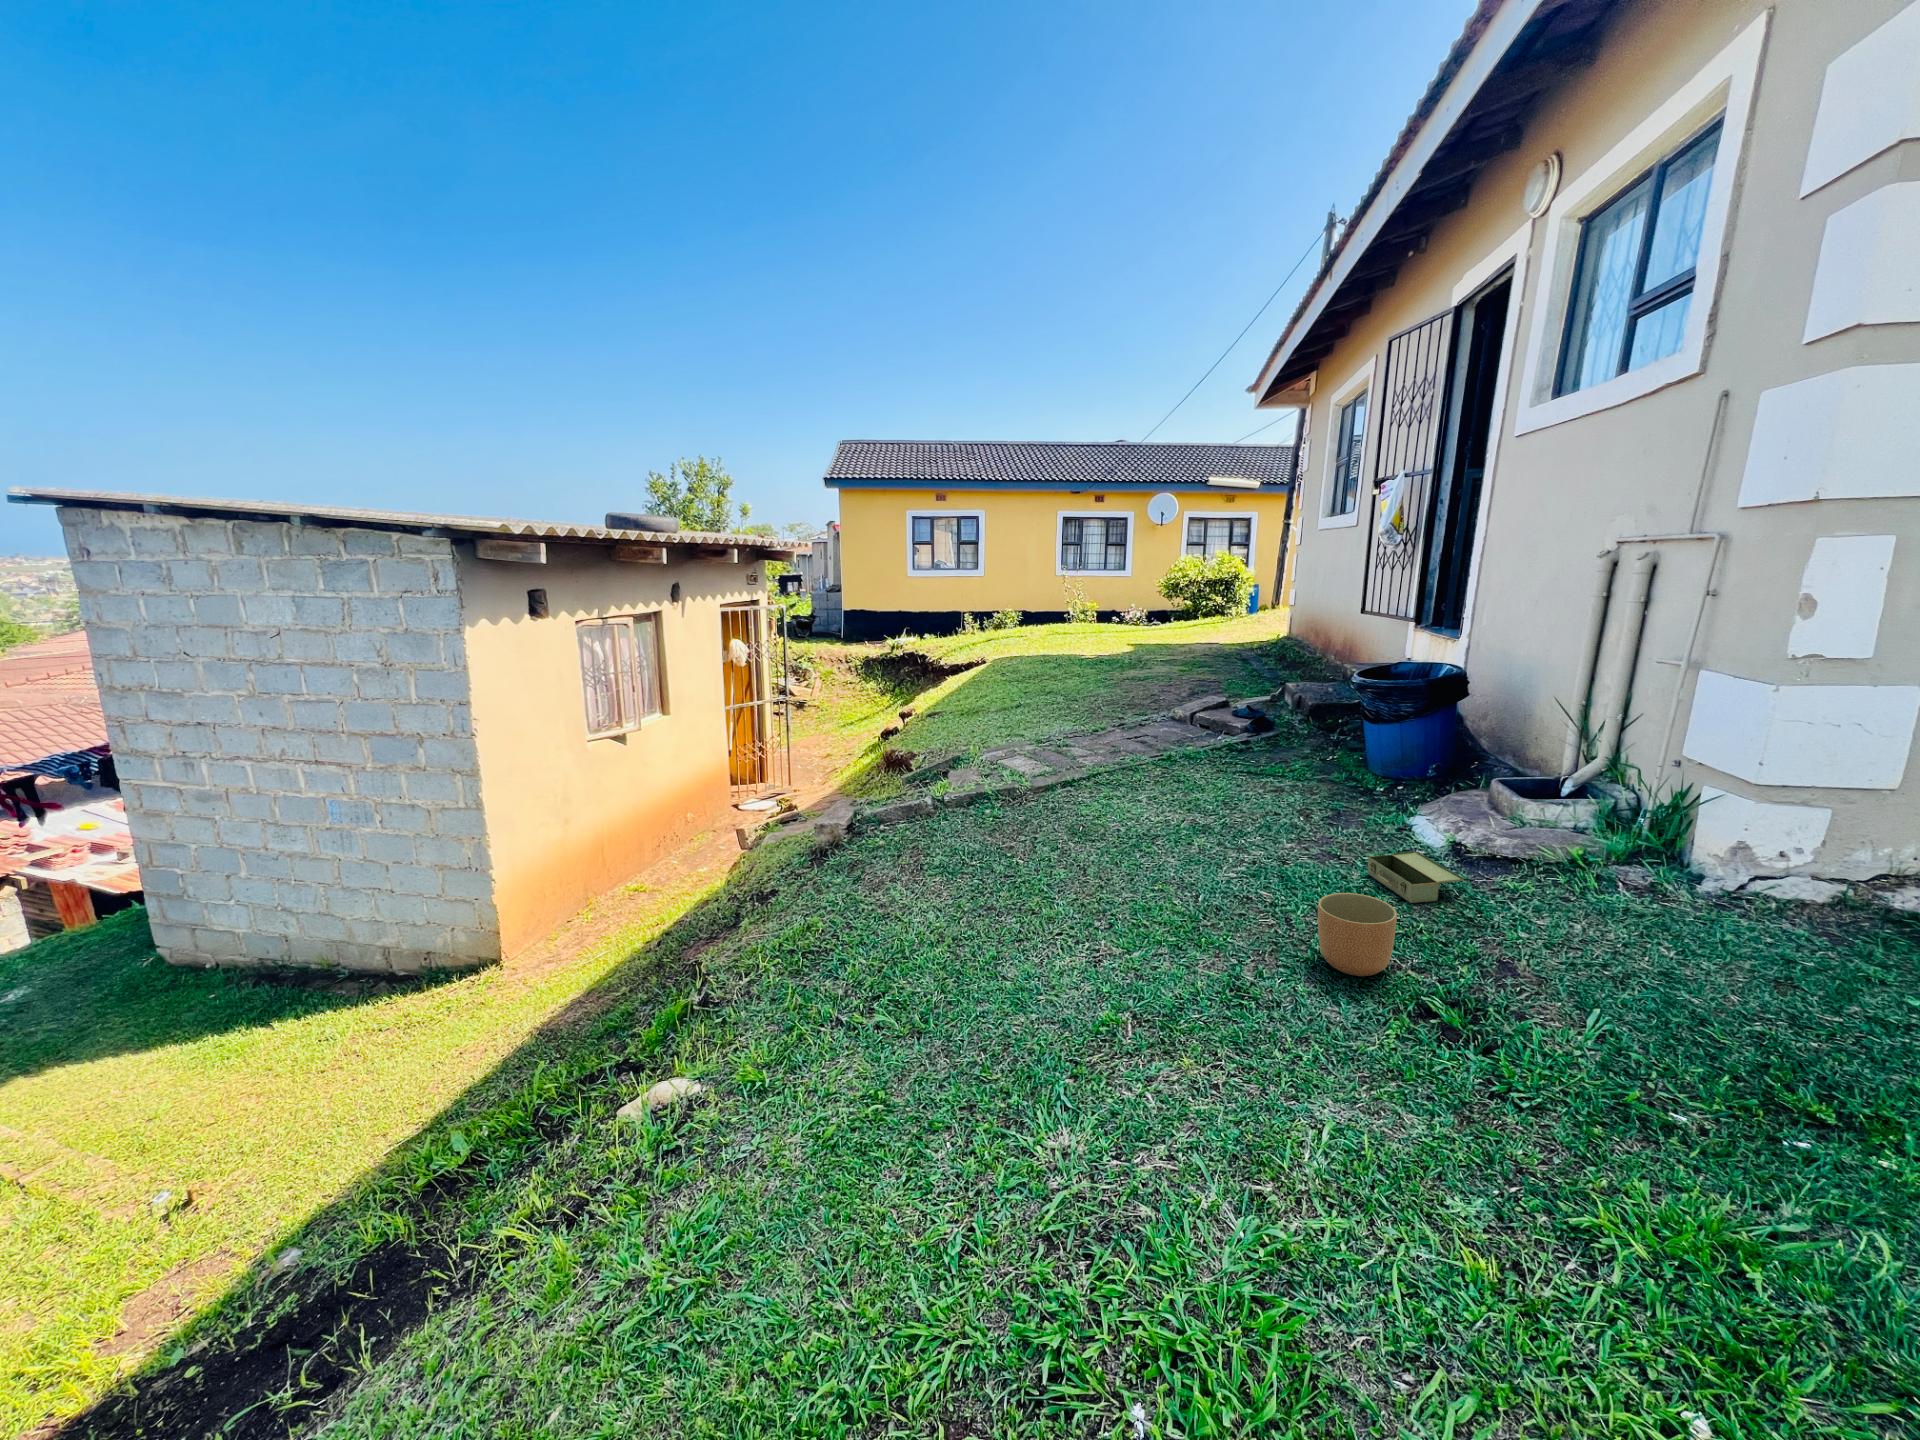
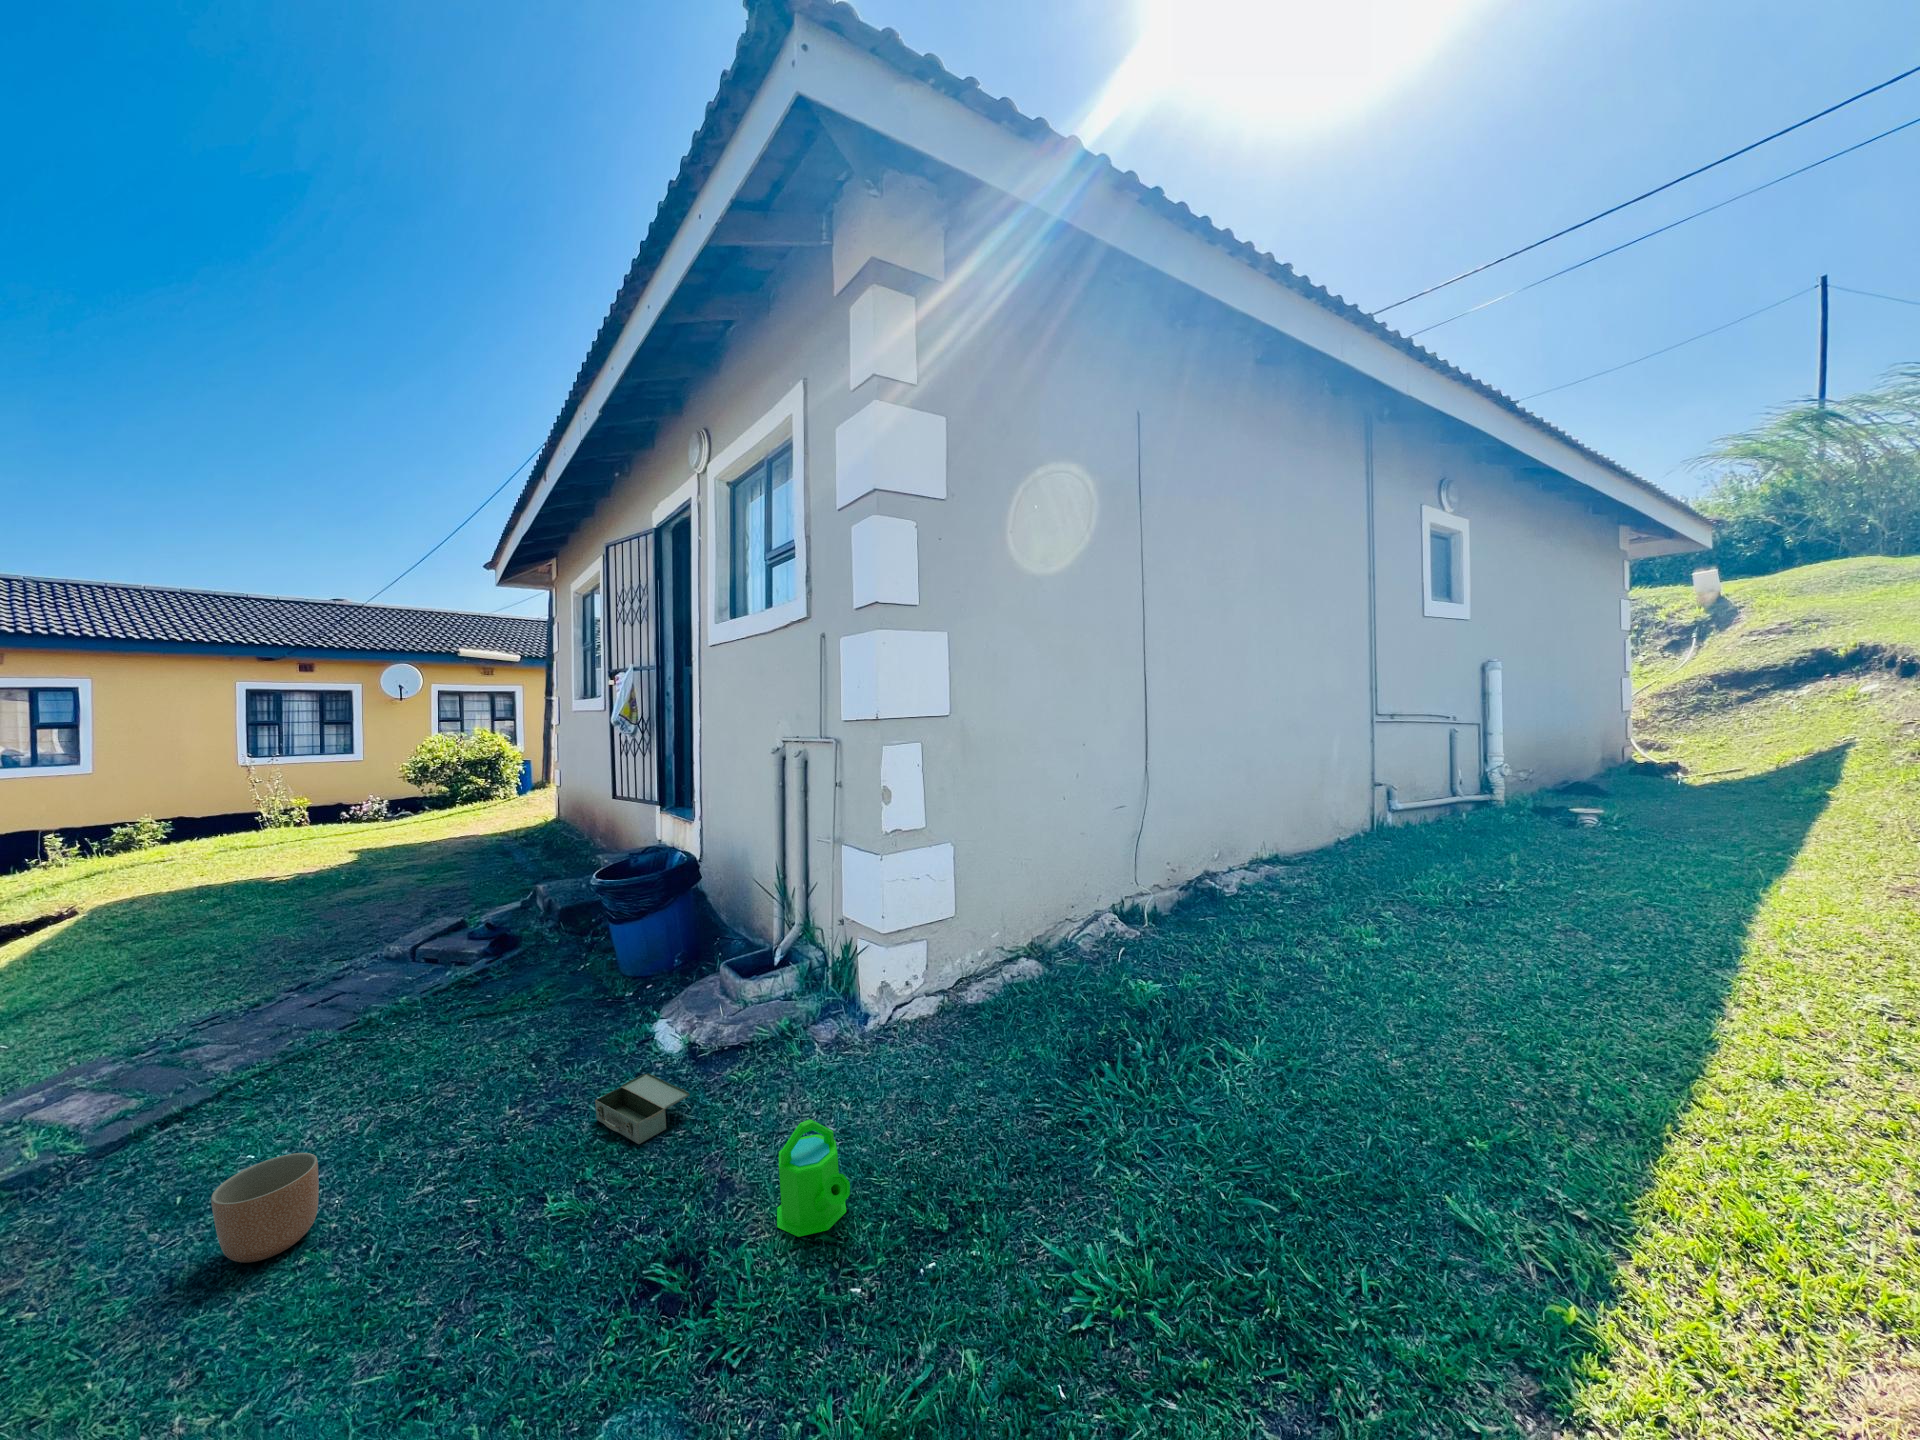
planter: present [1318,893,1397,976] -> present [211,1153,319,1263]
watering can: none [1570,928,1682,1039] -> present [777,1119,850,1237]

